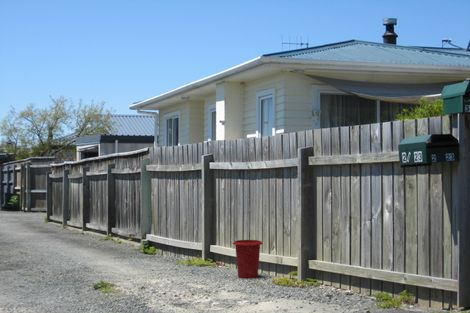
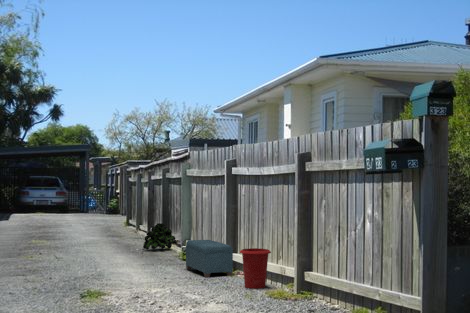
potted plant: none [97,219,131,246] -> present [143,223,177,250]
bench: none [162,233,214,270] -> present [186,240,233,277]

